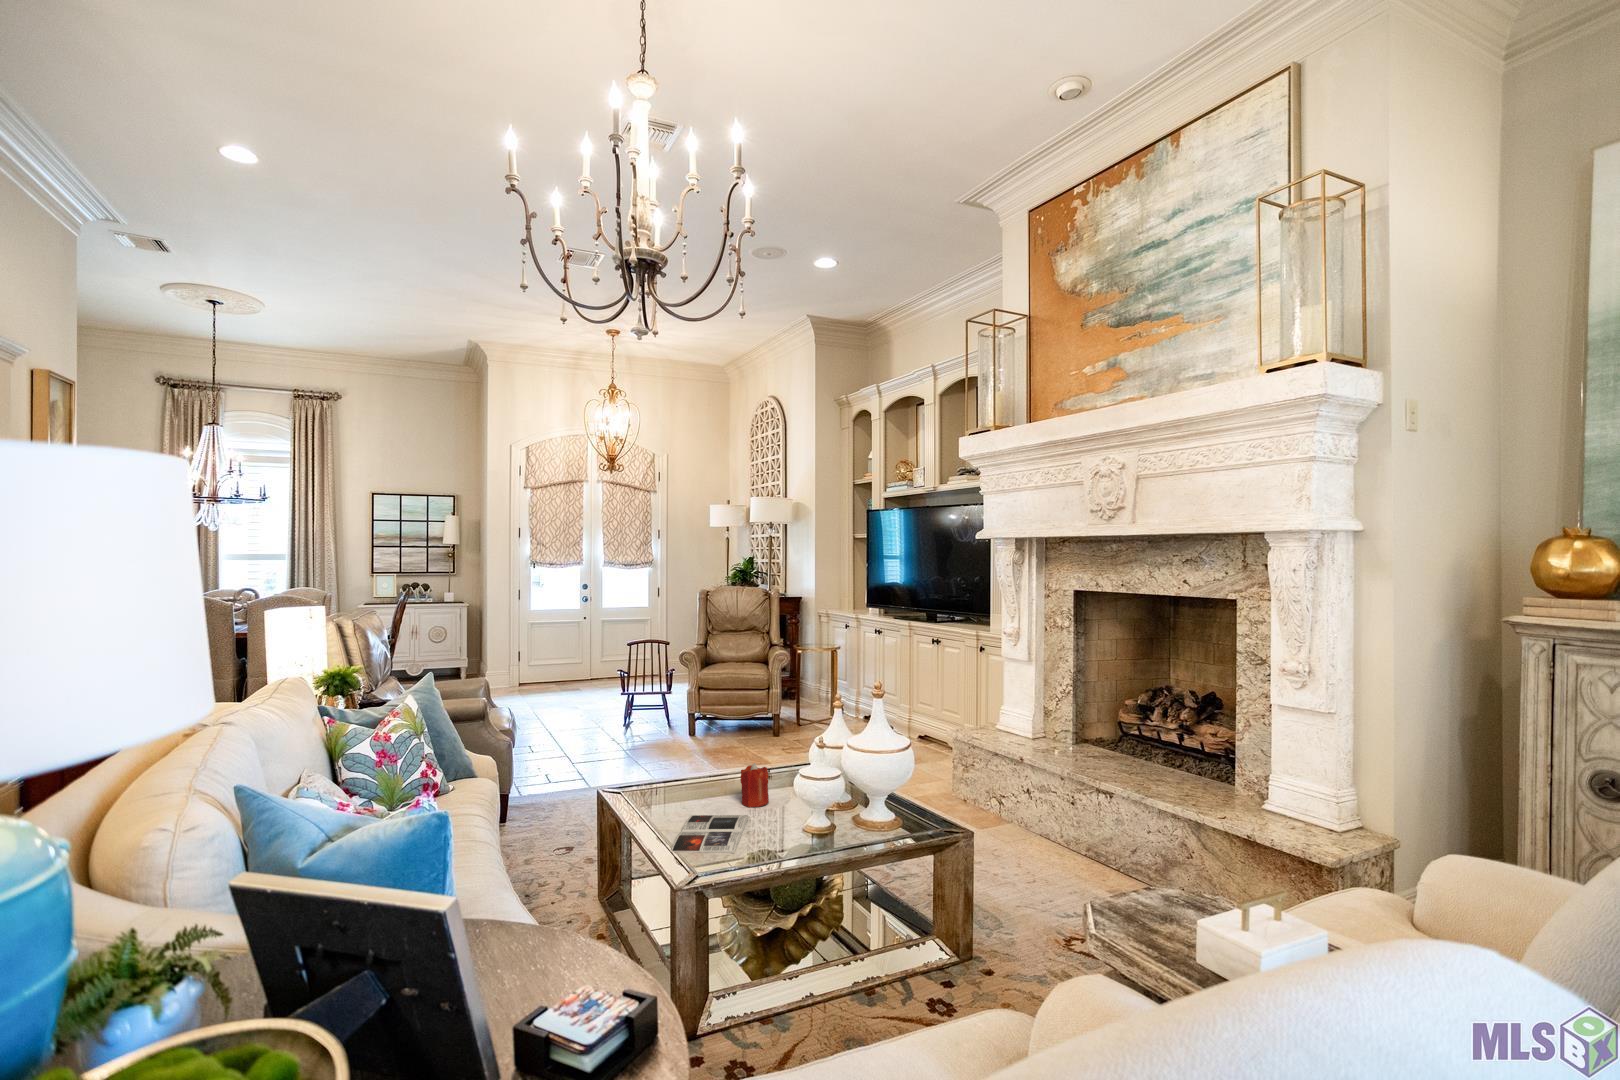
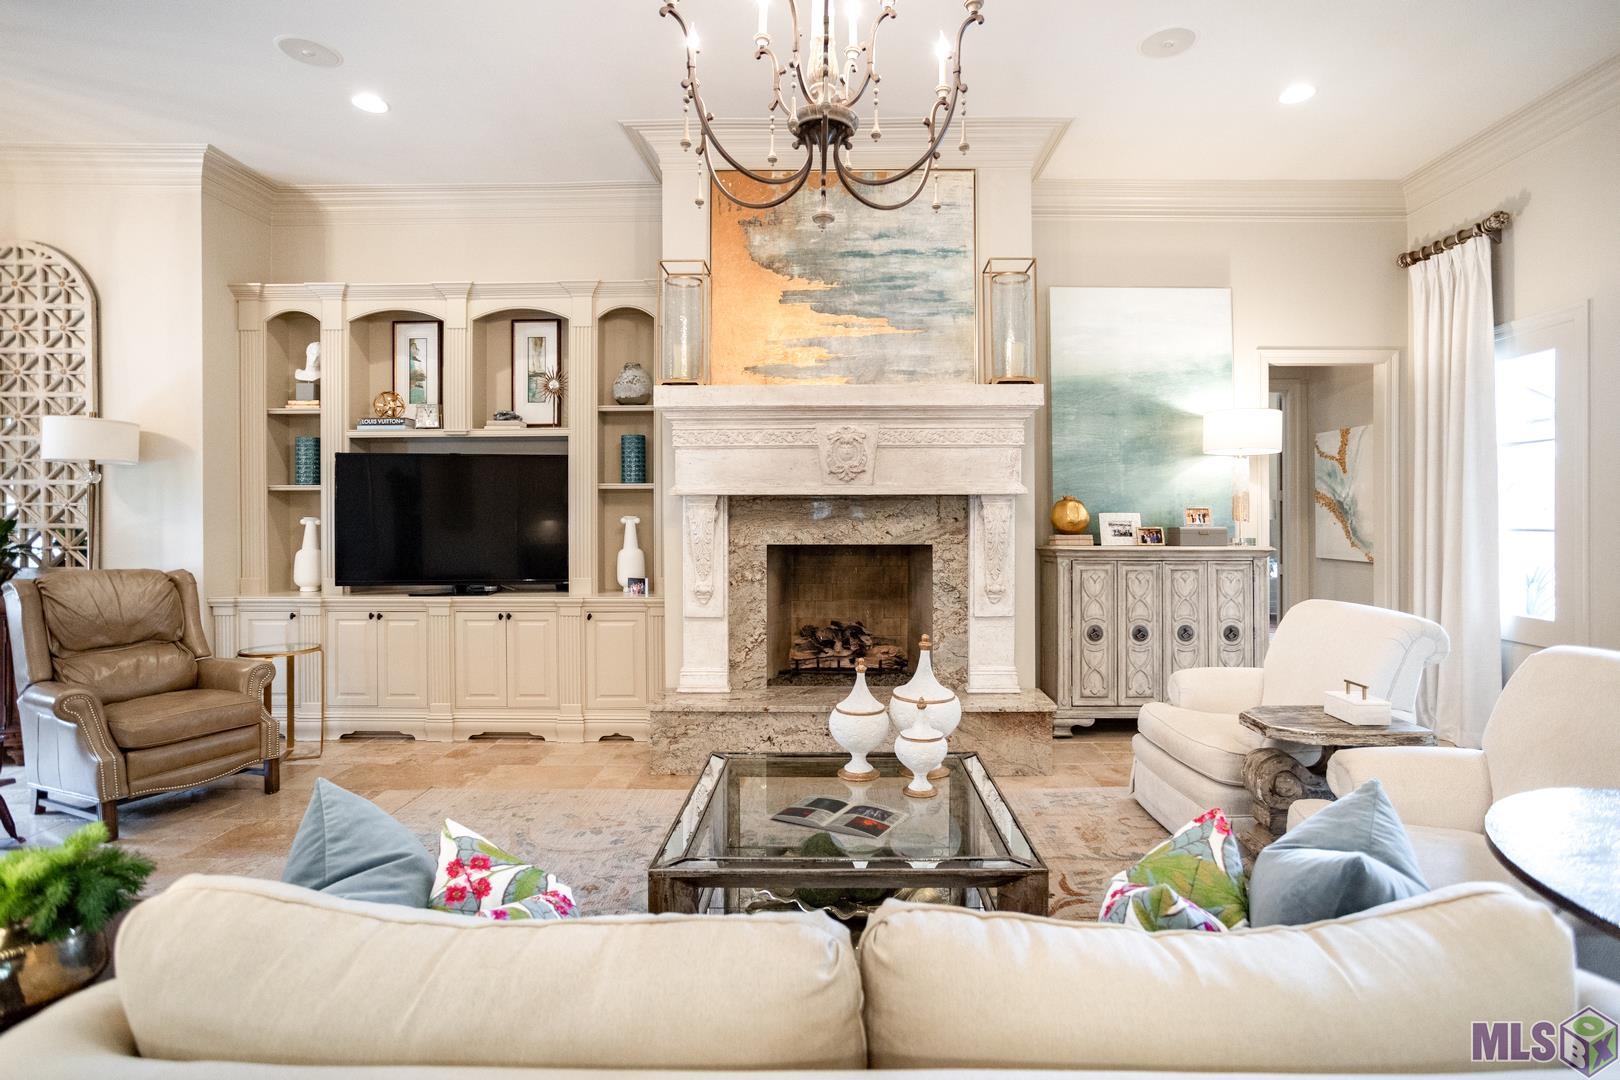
candle: present [740,763,769,807] -> none [744,742,777,796]

